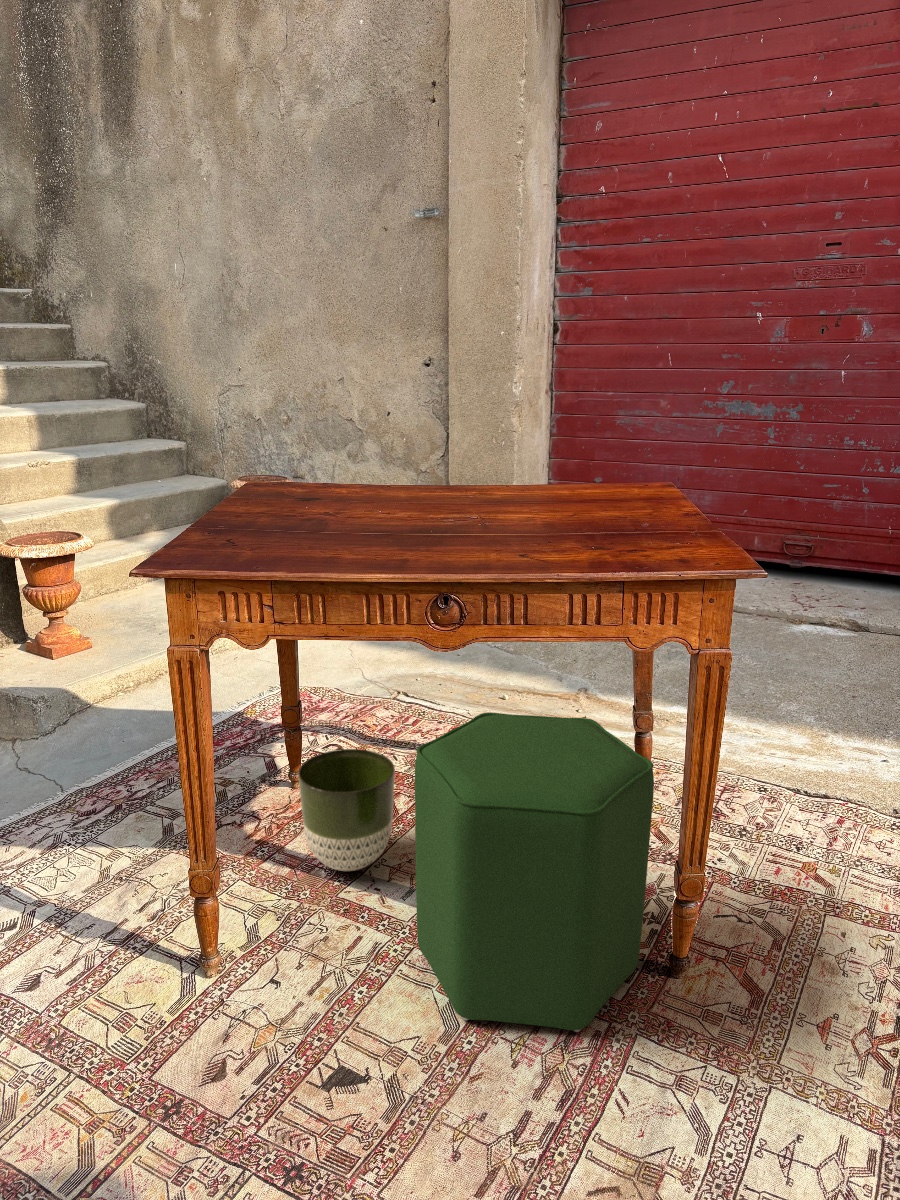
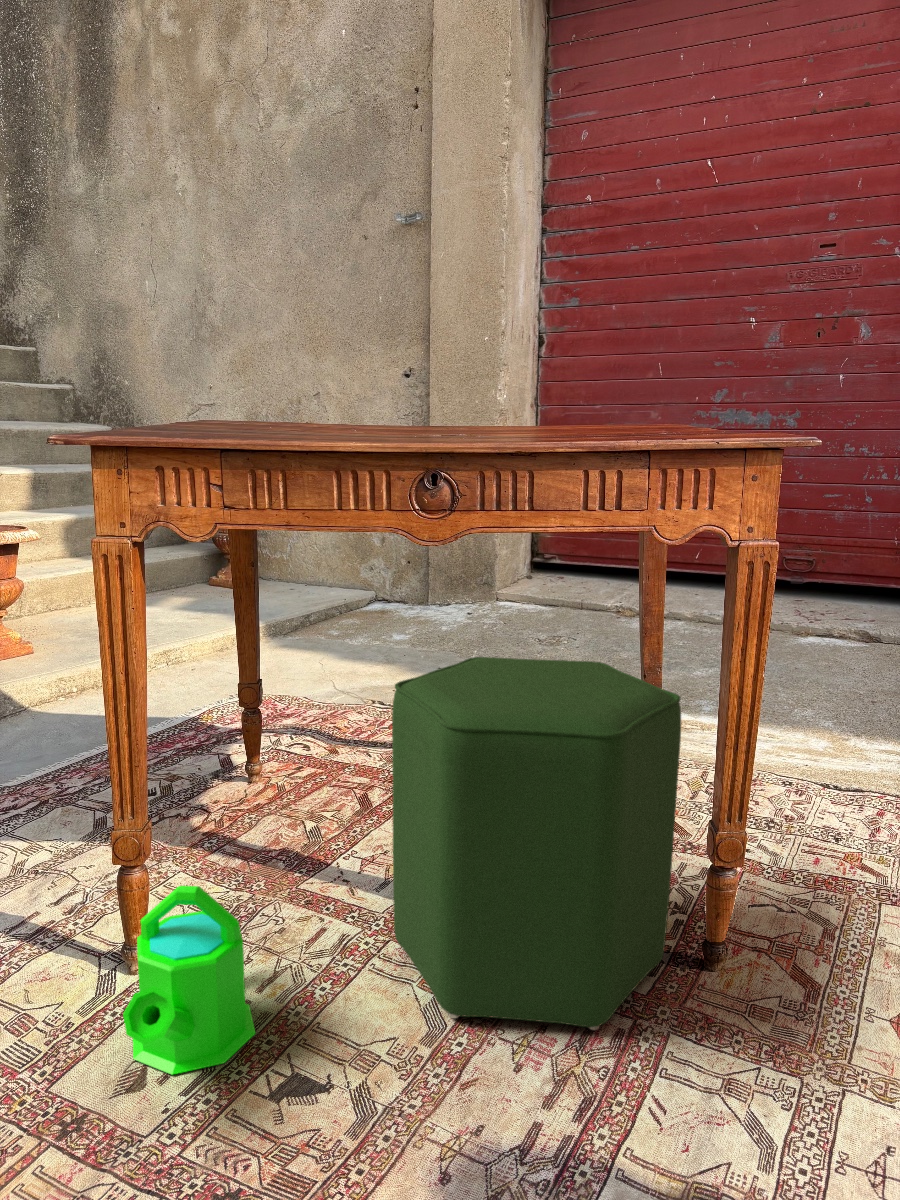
planter: present [298,749,395,871] -> none [254,721,368,862]
watering can: none [209,921,309,1067] -> present [123,886,256,1074]

